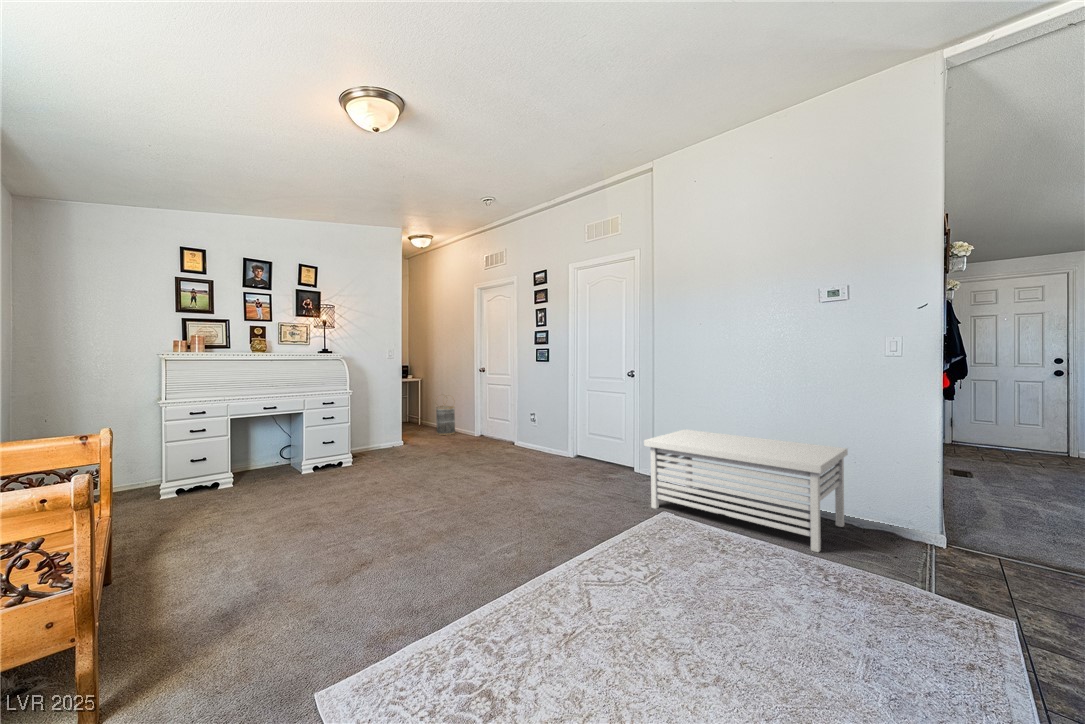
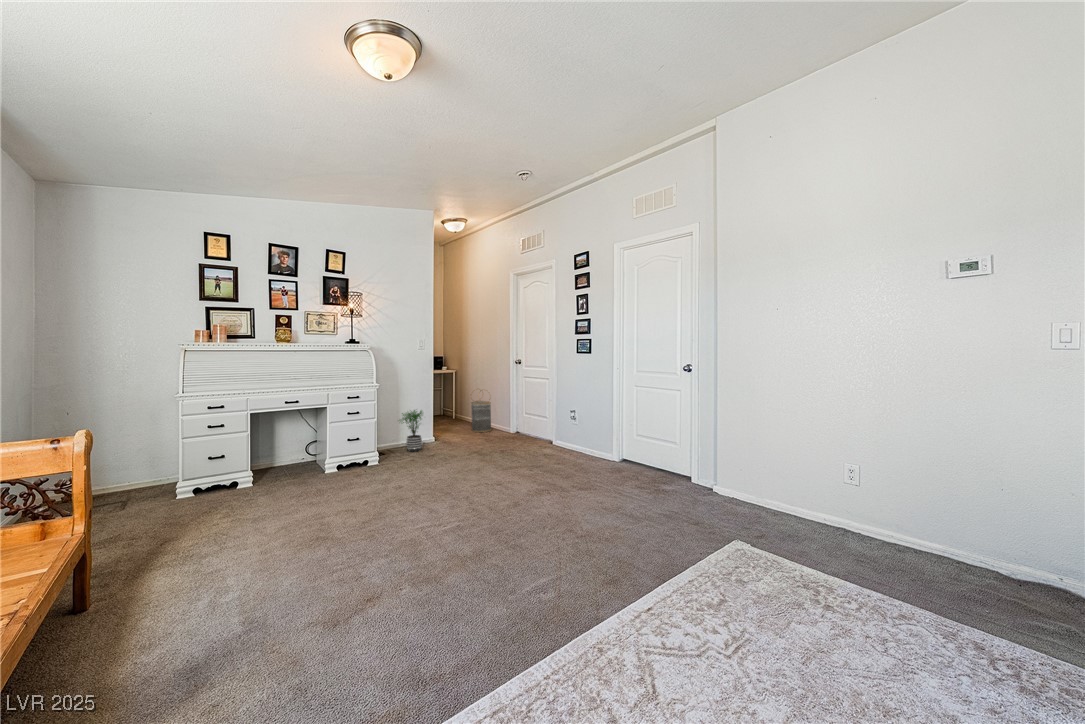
potted plant: none [368,412,396,453] -> present [401,410,422,452]
storage bench: present [644,429,848,552] -> none [712,438,995,617]

